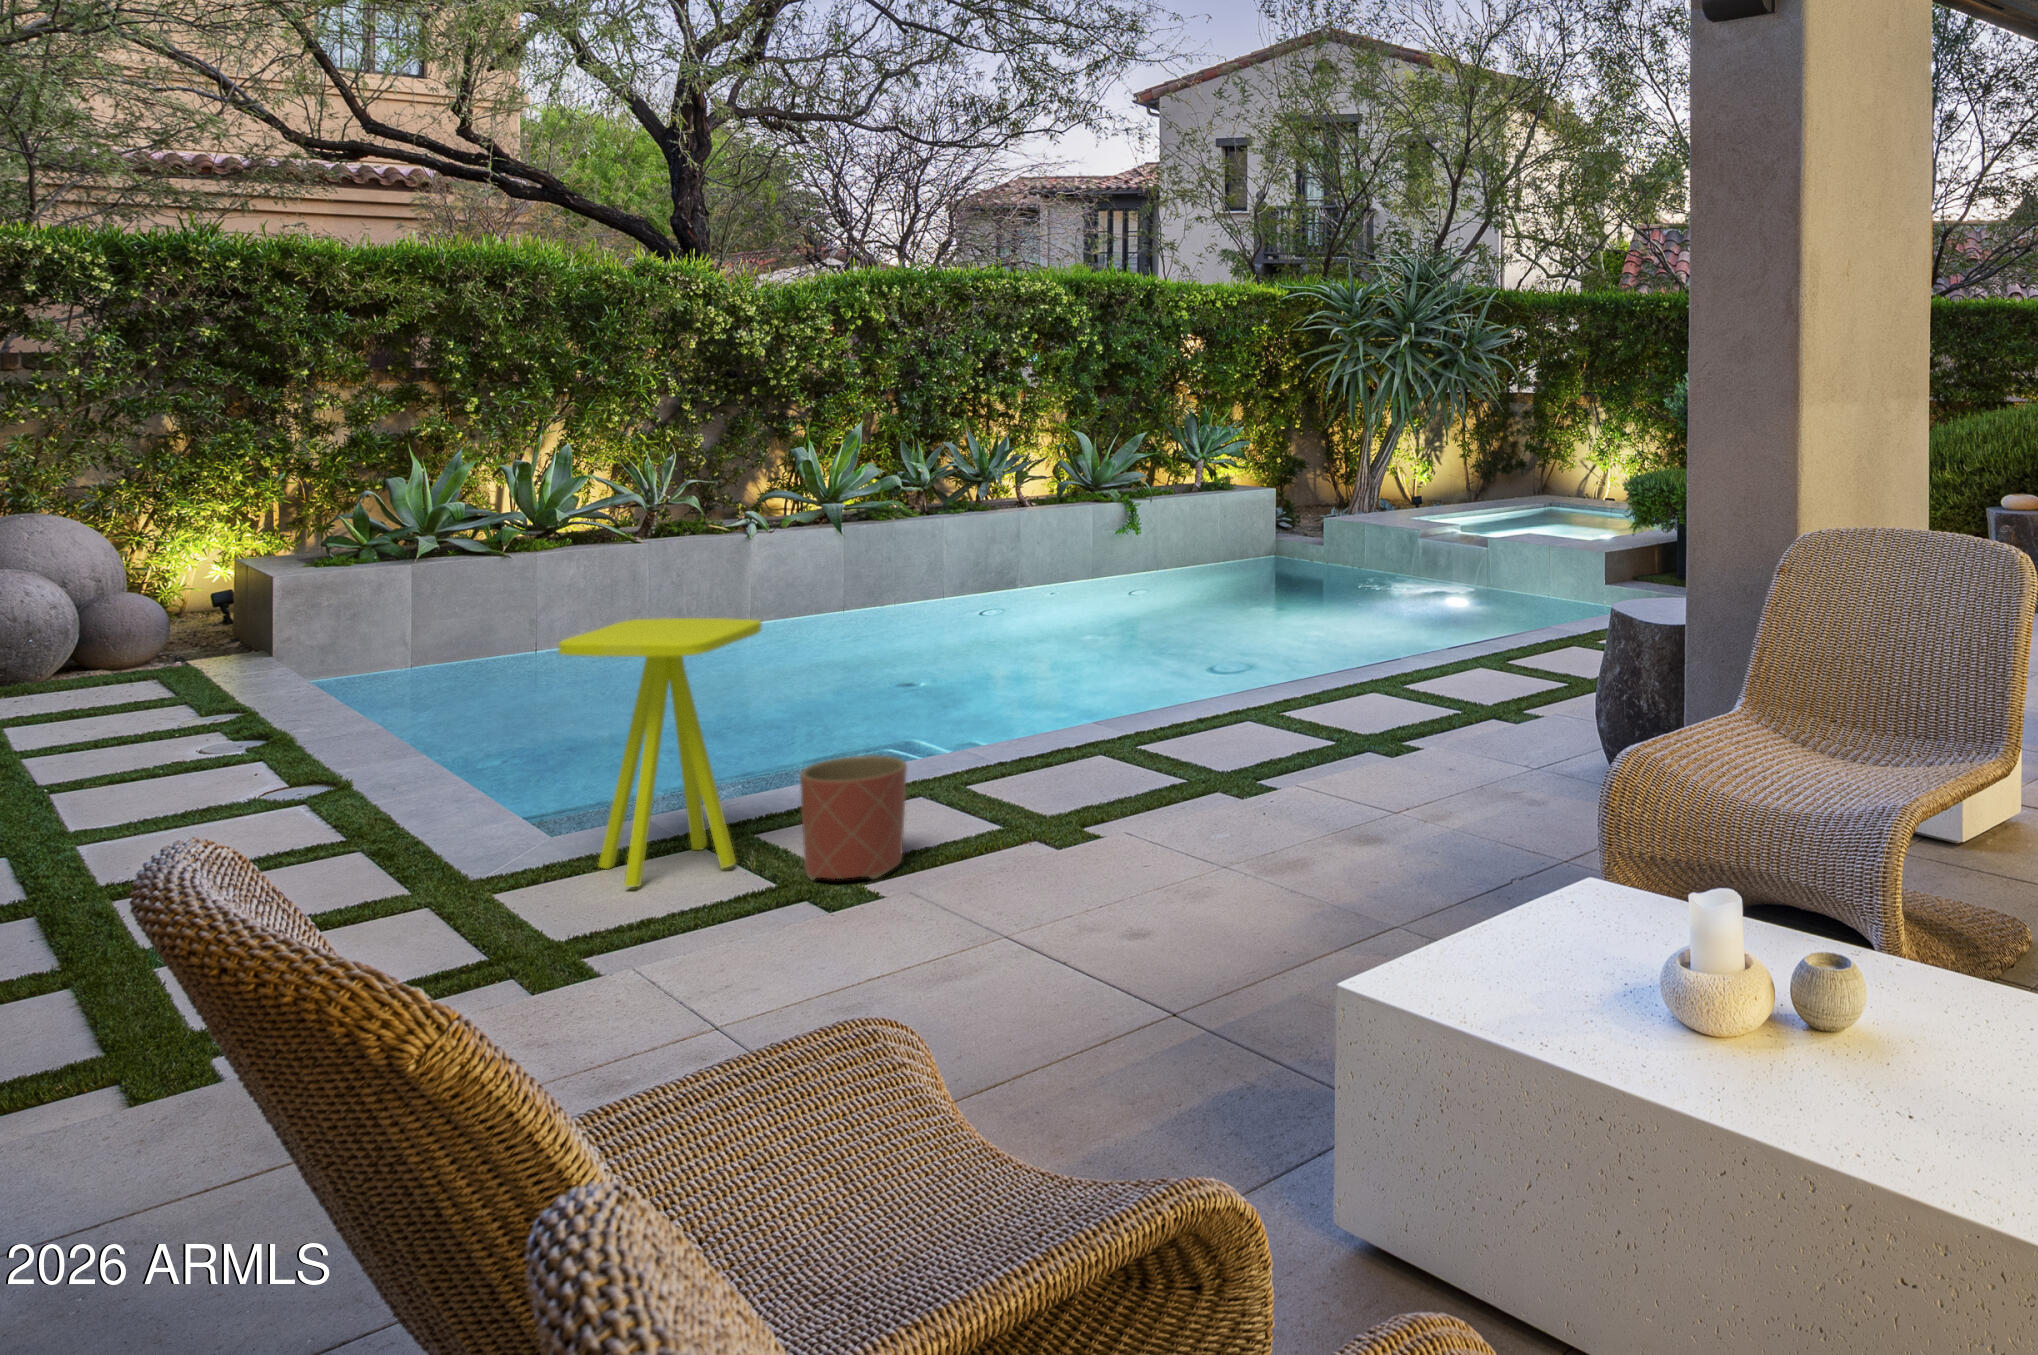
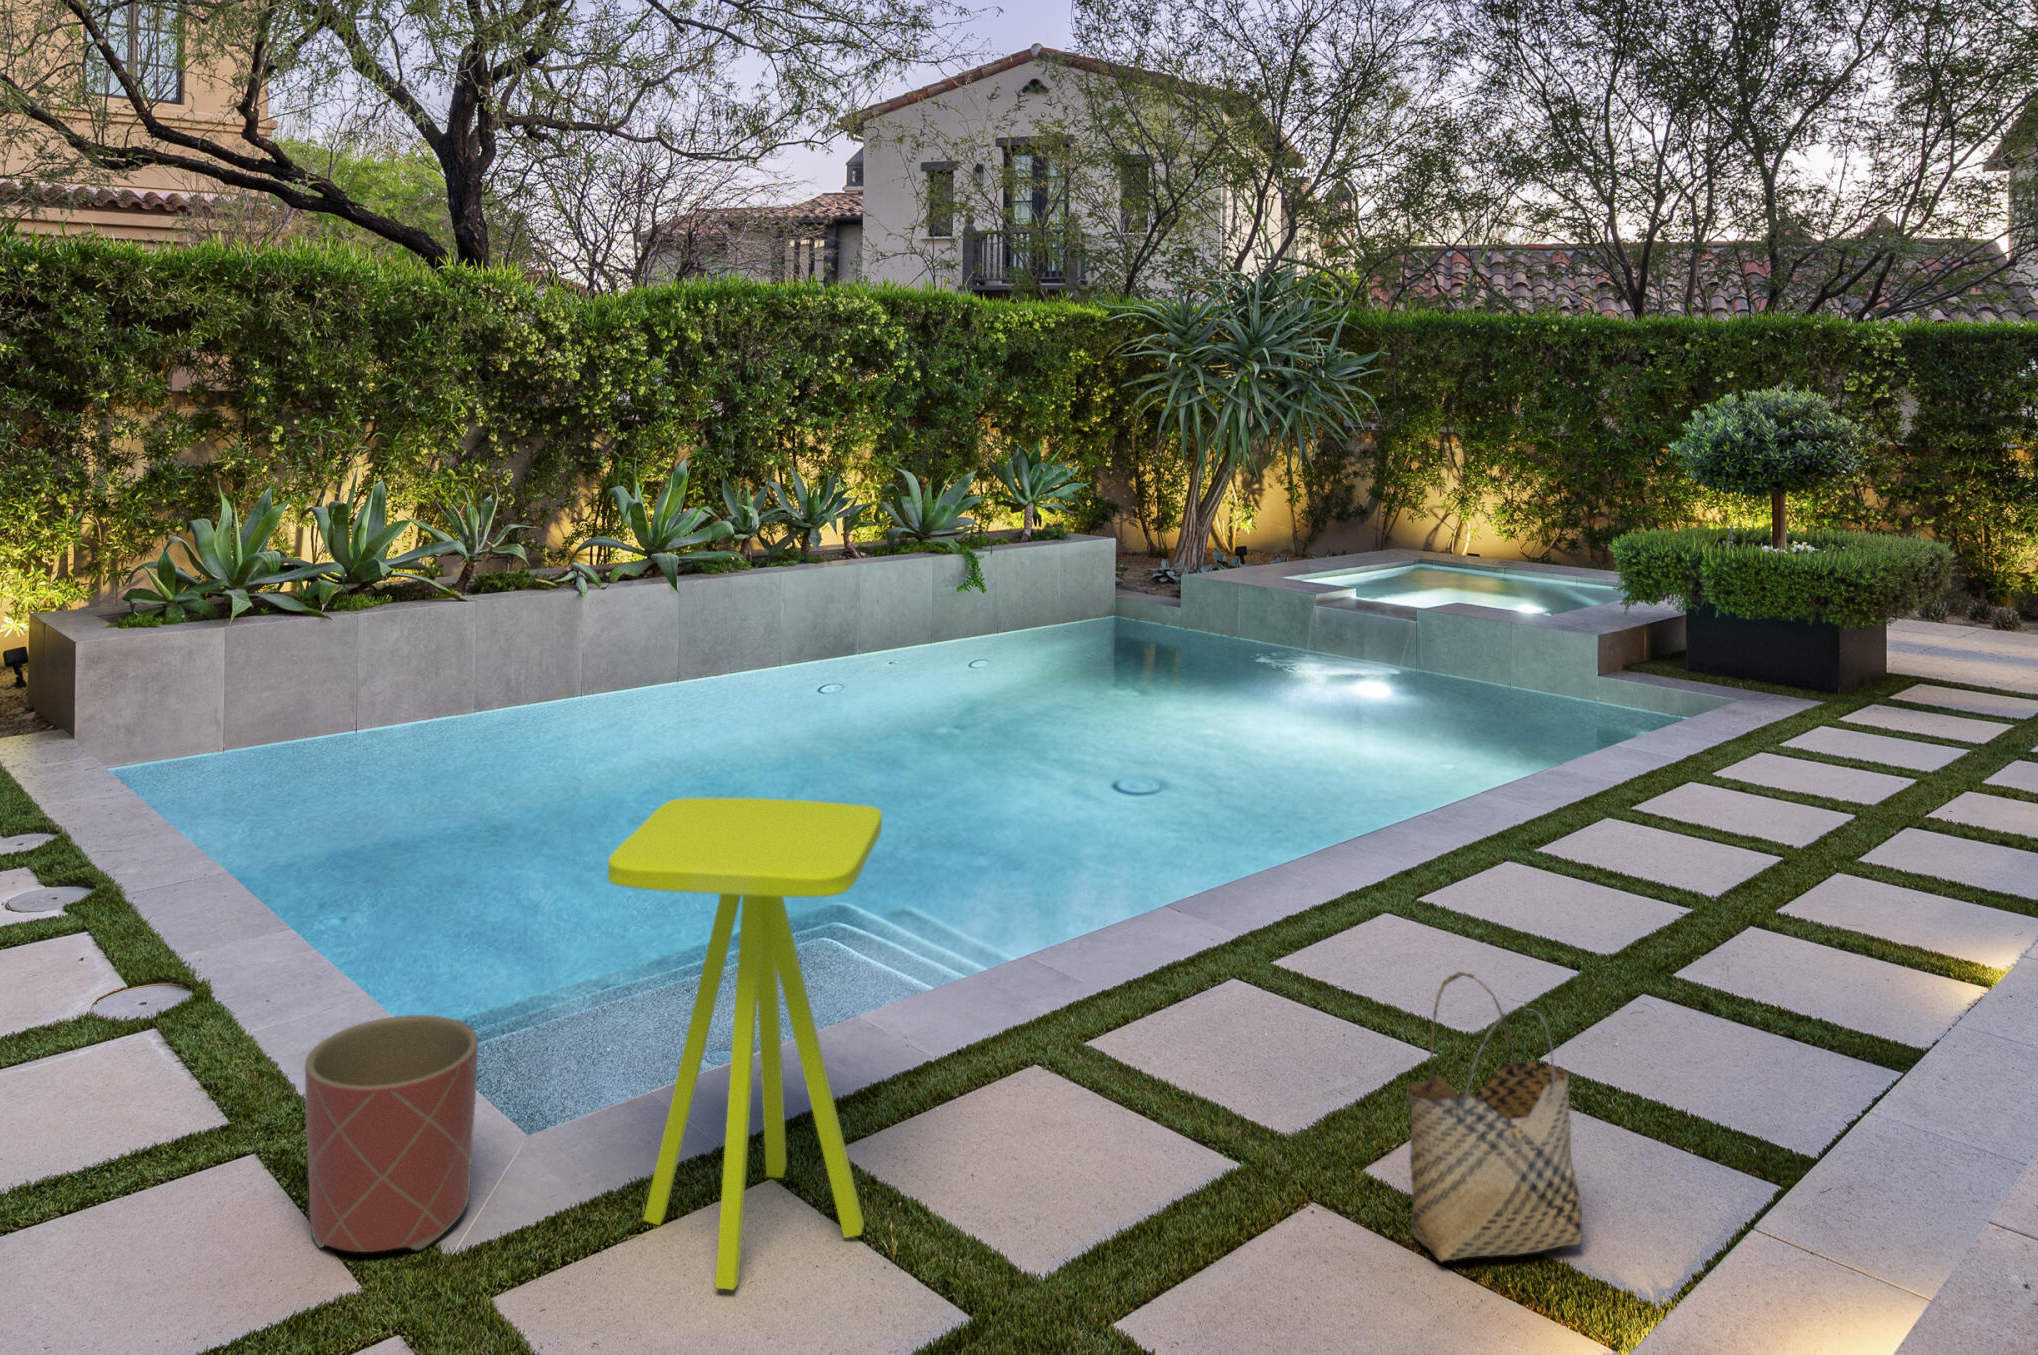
woven basket: none [1065,707,1175,863] -> present [1407,972,1582,1261]
planter: present [800,755,907,880] -> present [305,1015,478,1252]

